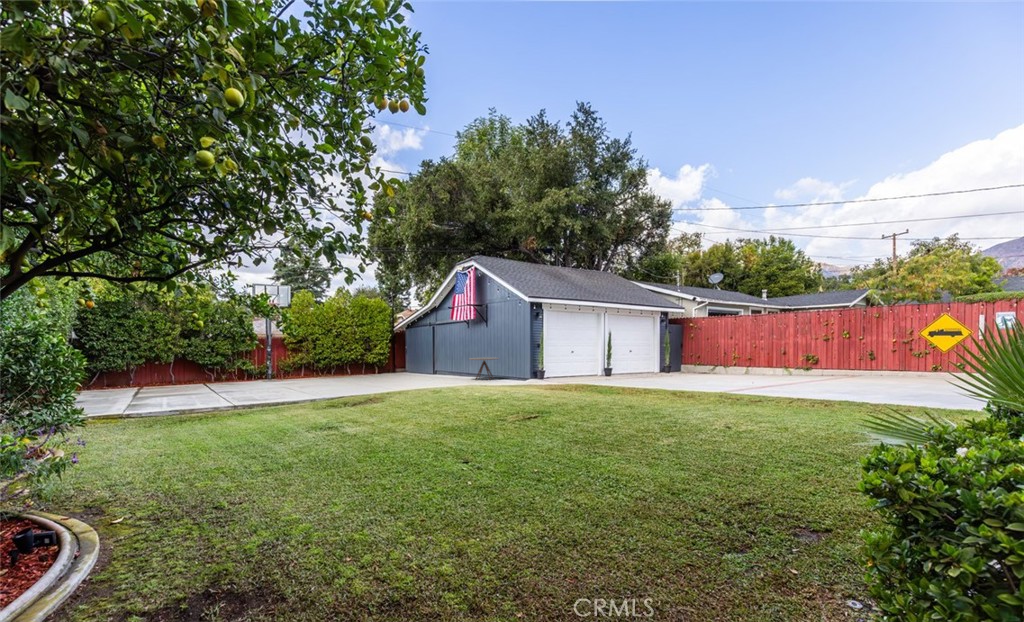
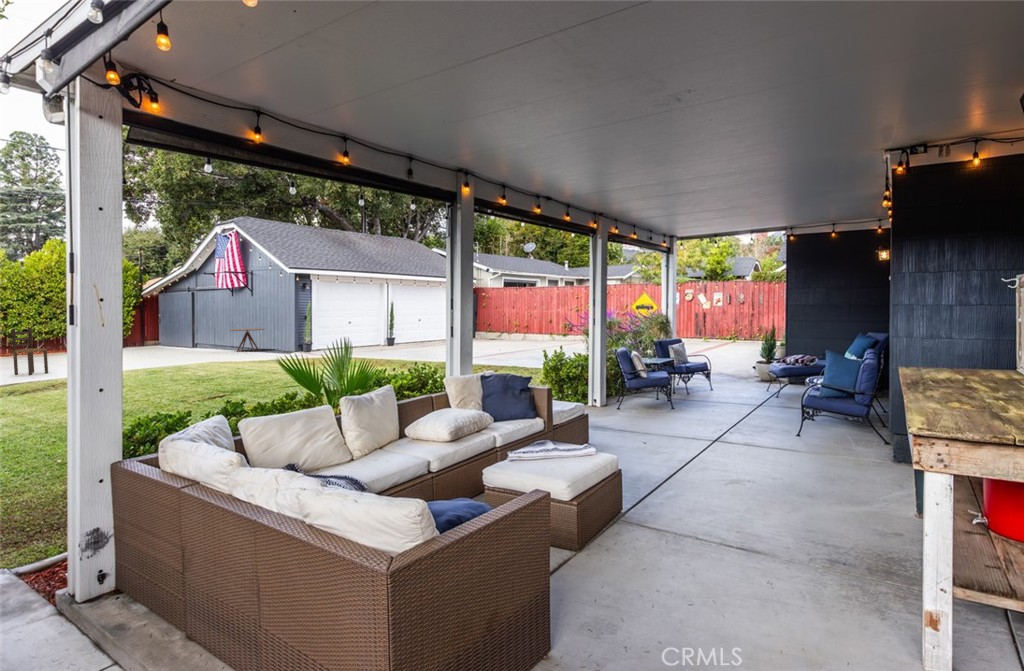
chair: none [296,358,323,404] -> present [12,328,48,375]

